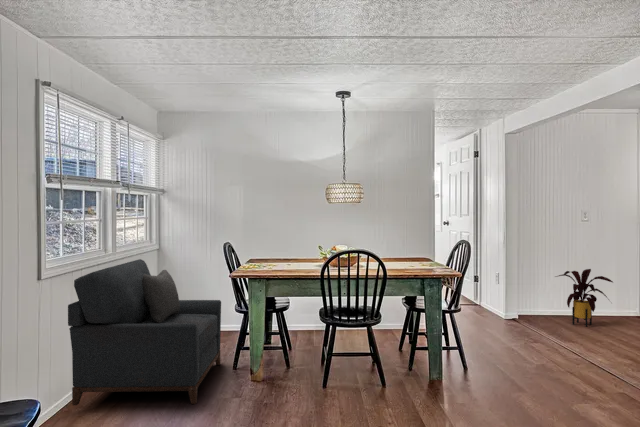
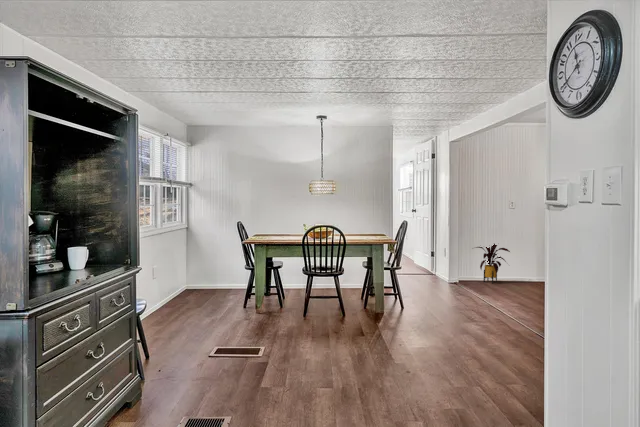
armchair: present [68,259,221,406] -> none [138,232,235,325]

